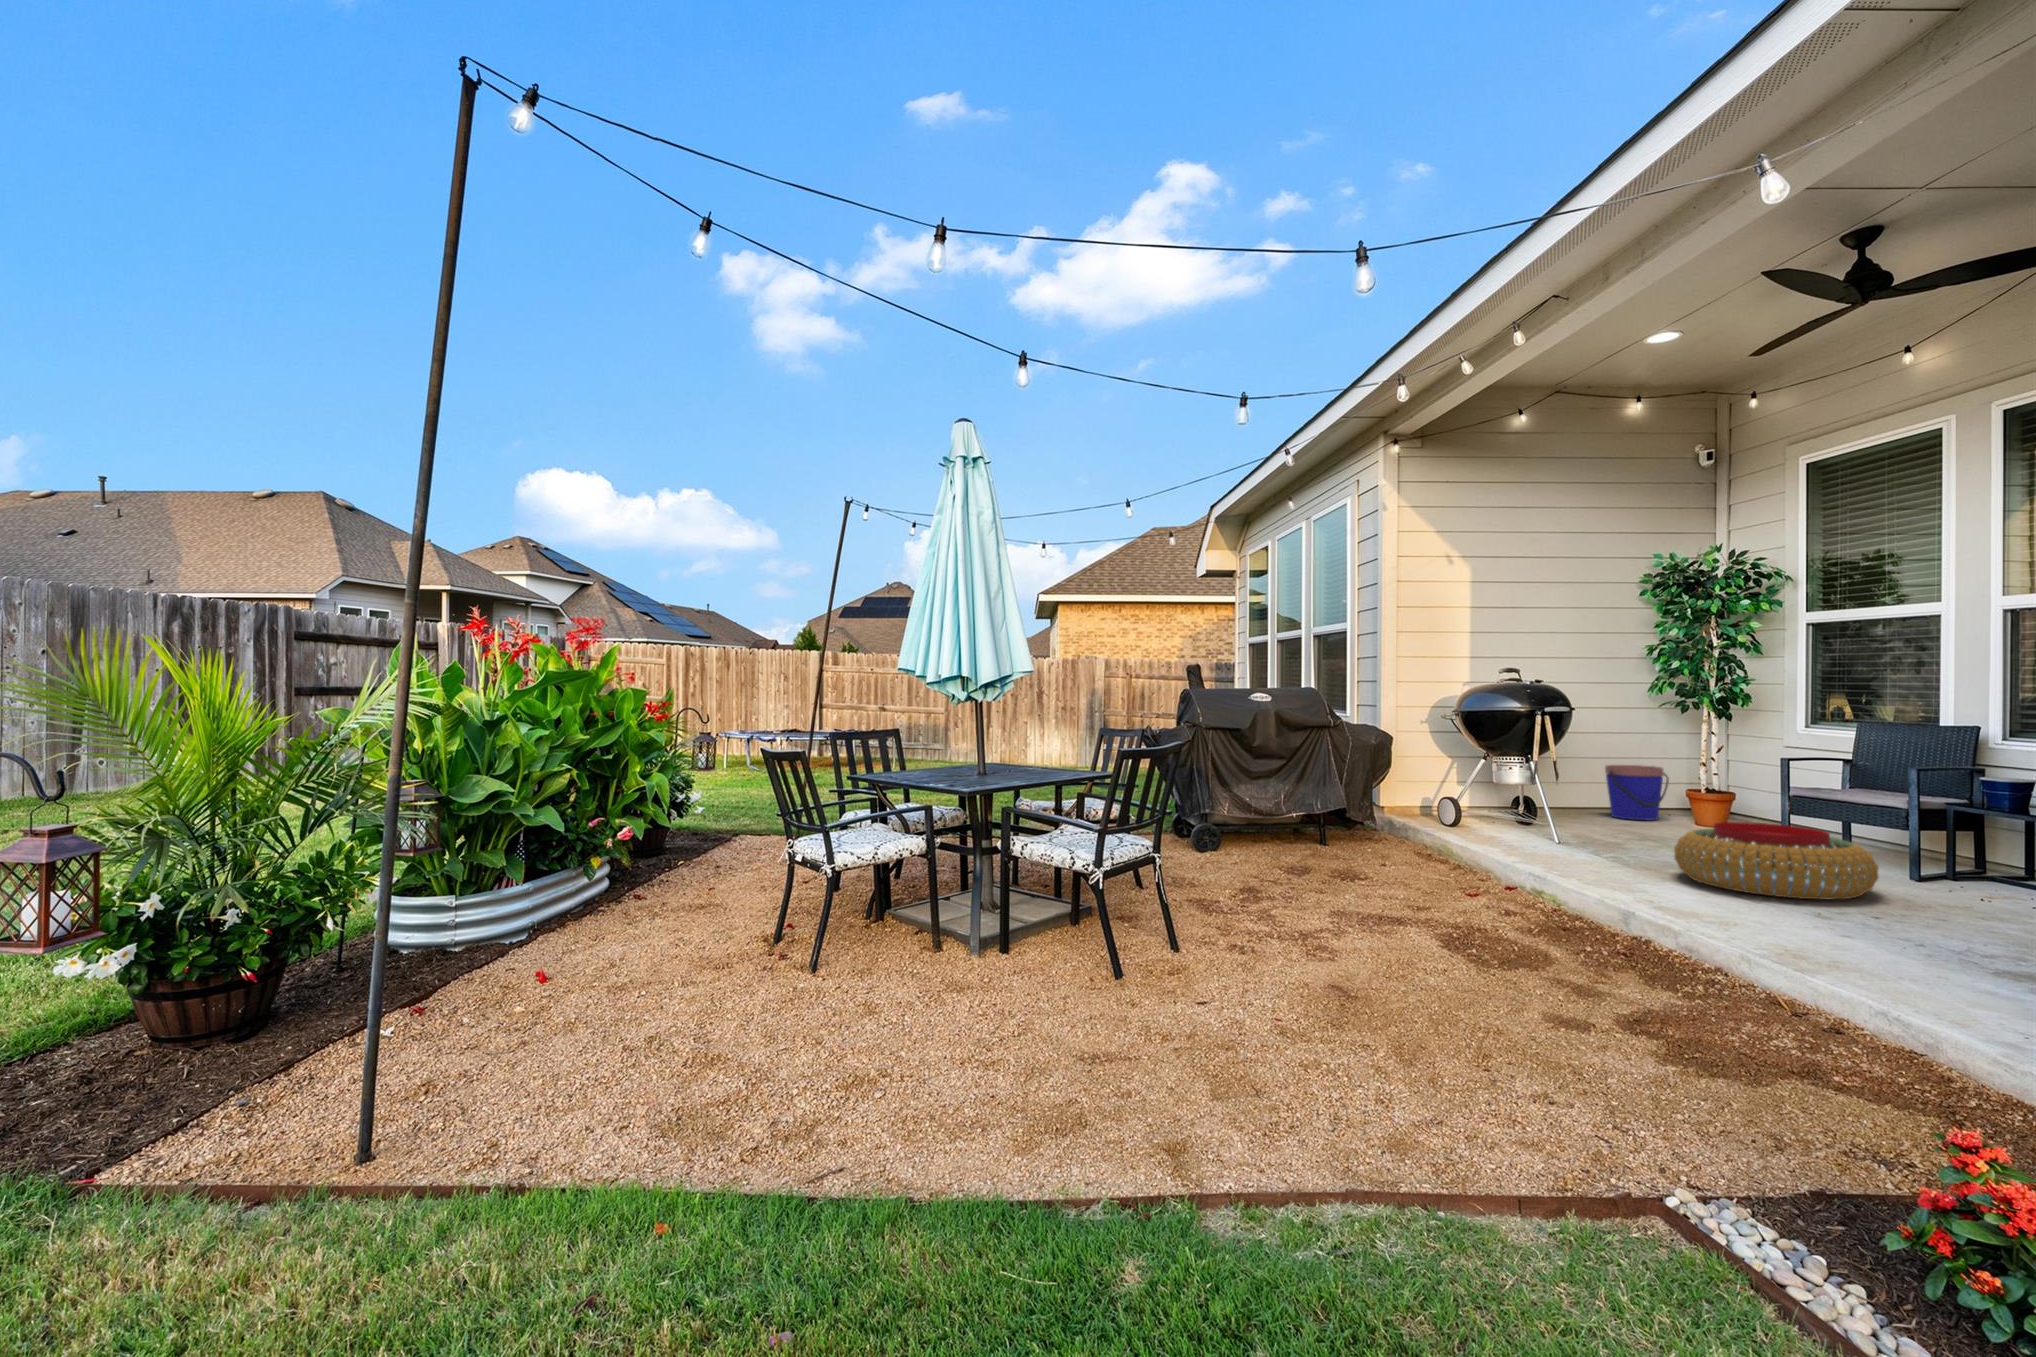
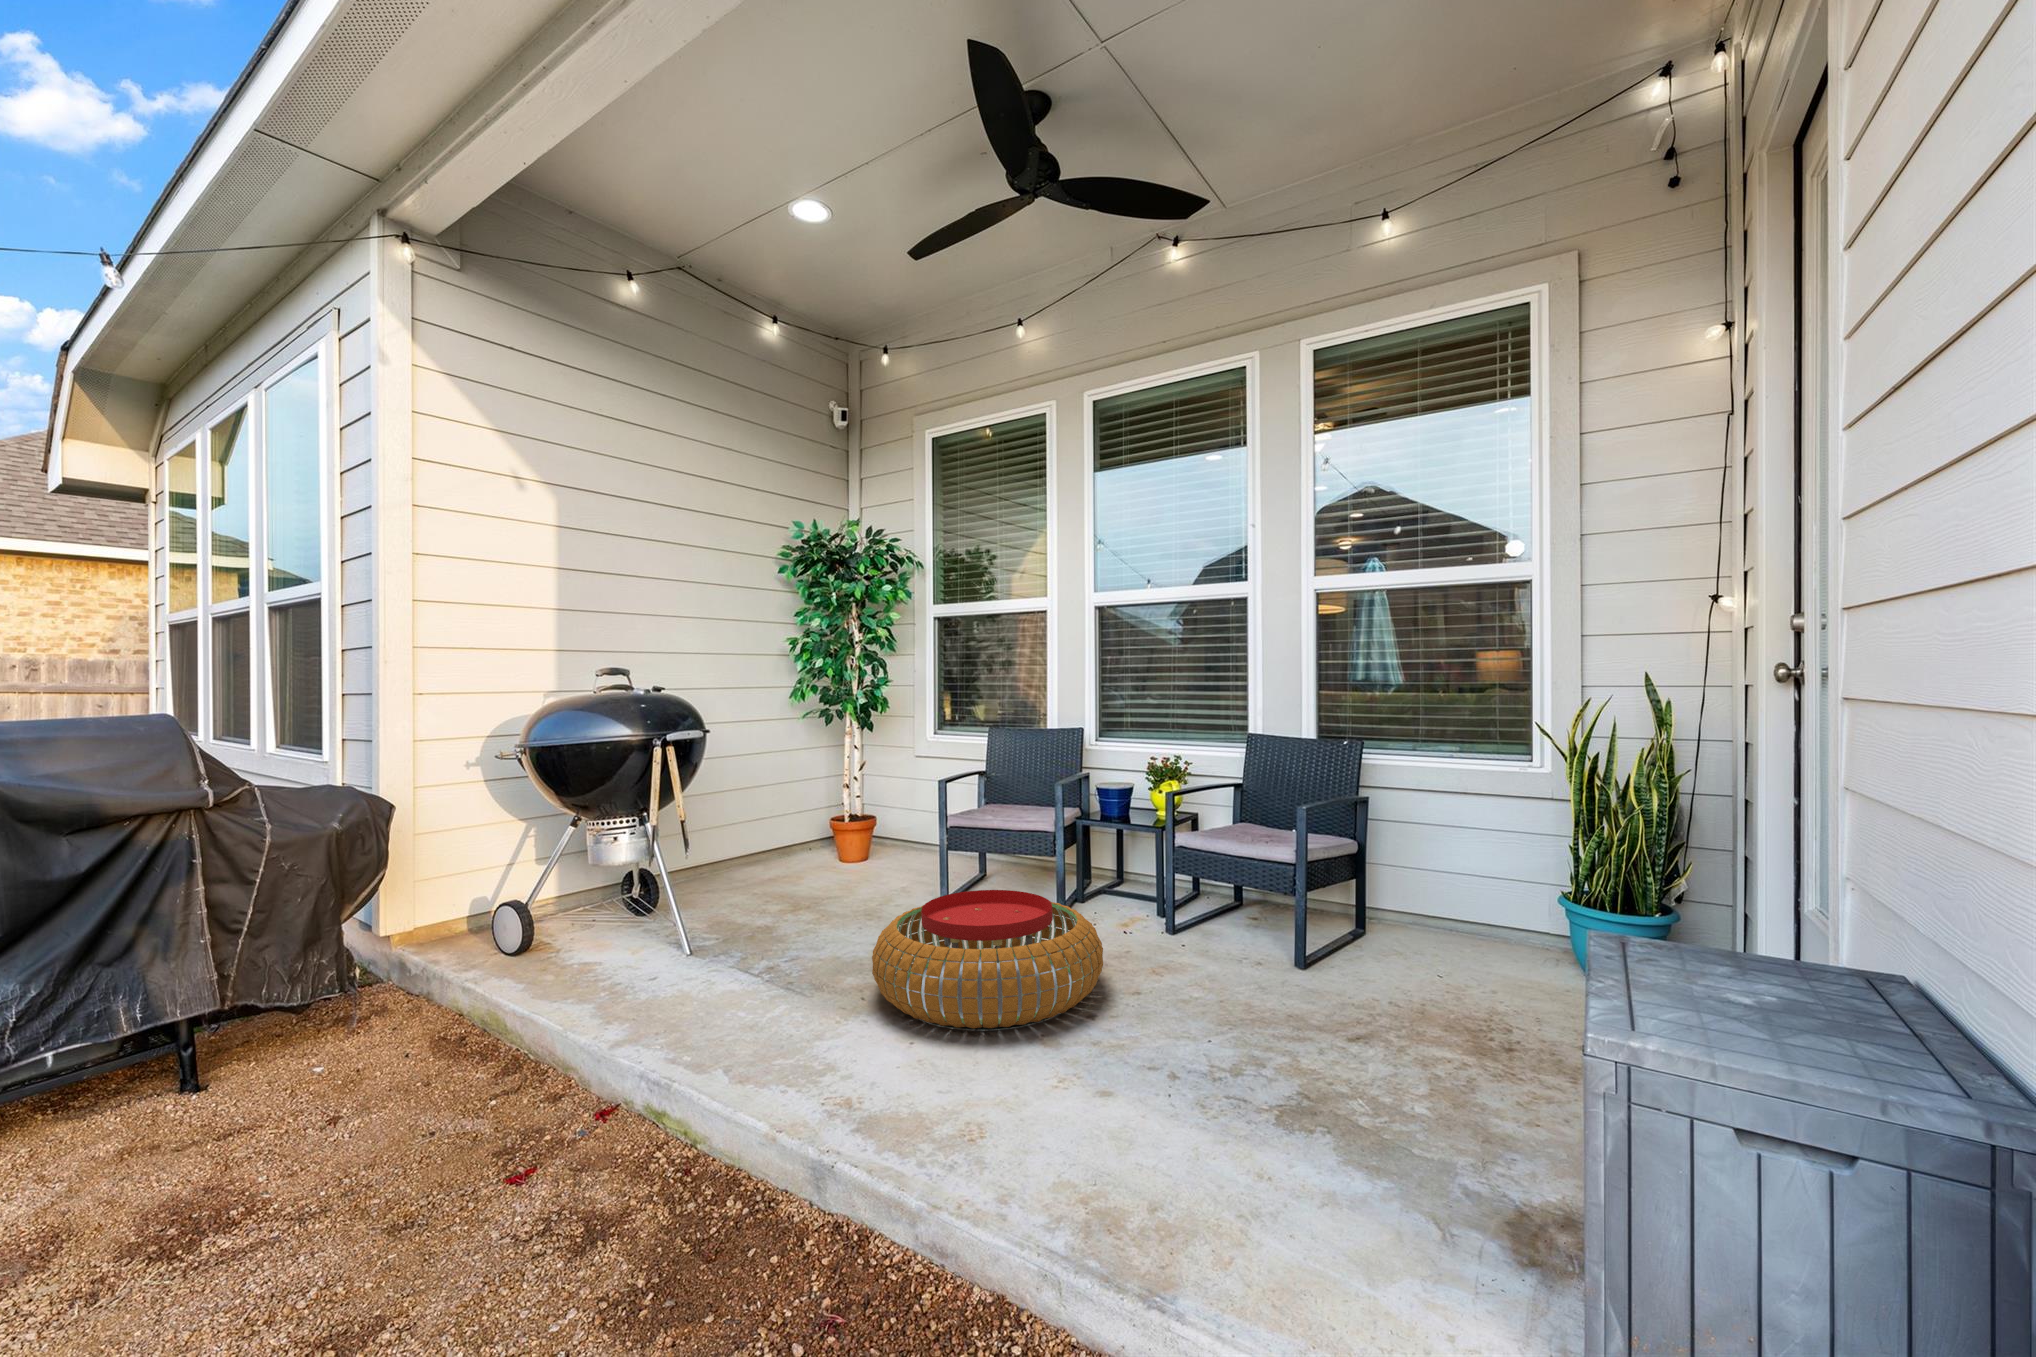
bucket: present [1605,765,1669,820] -> none [740,794,811,871]

